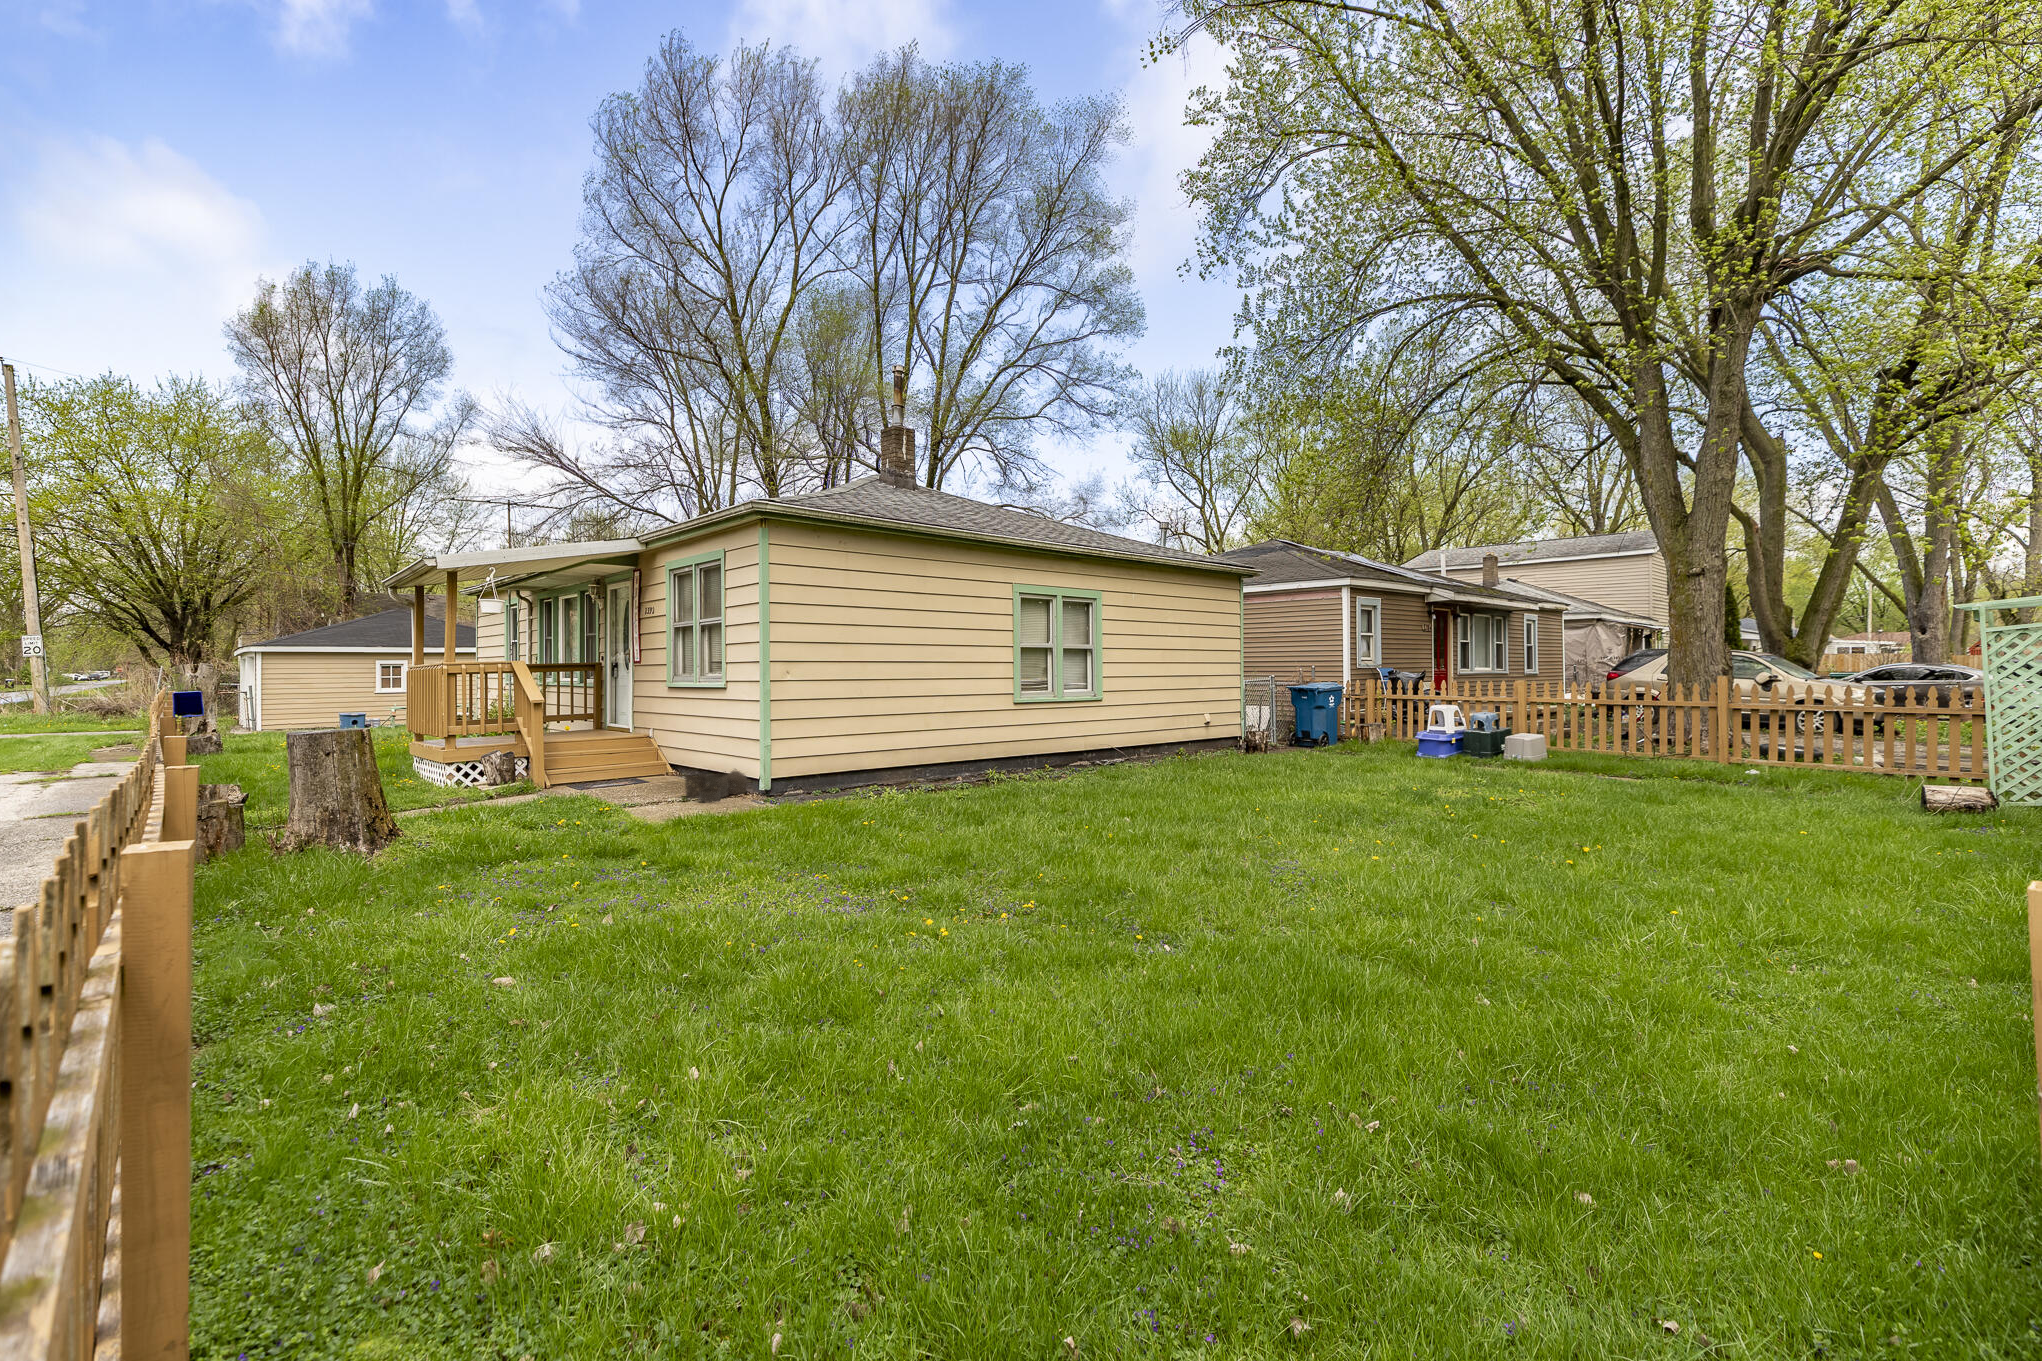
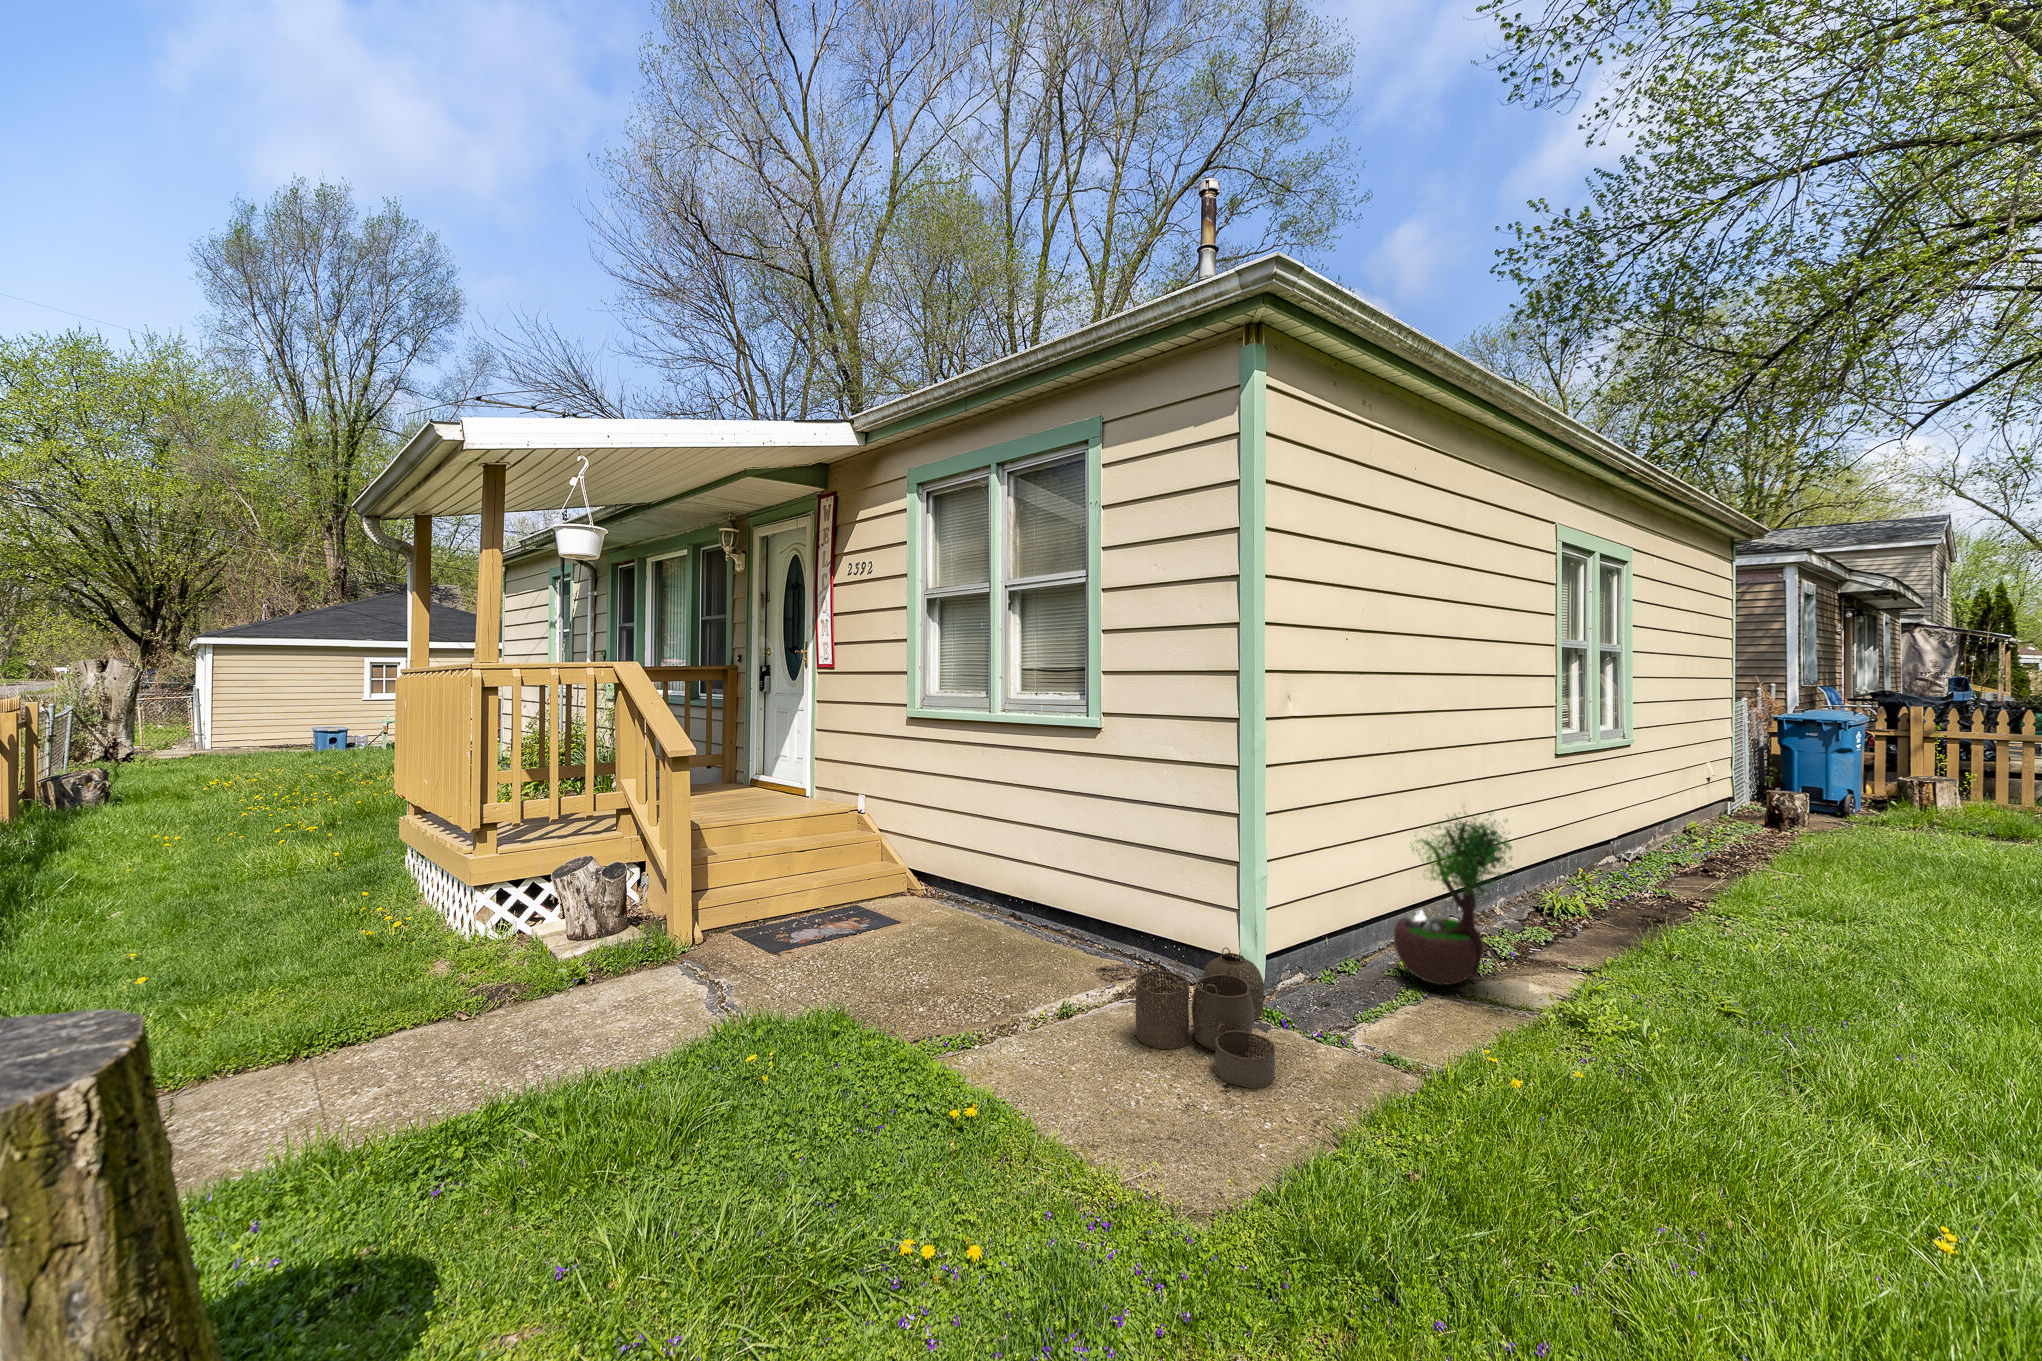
potted tree: none [817,713,860,788] -> present [1394,811,1512,985]

